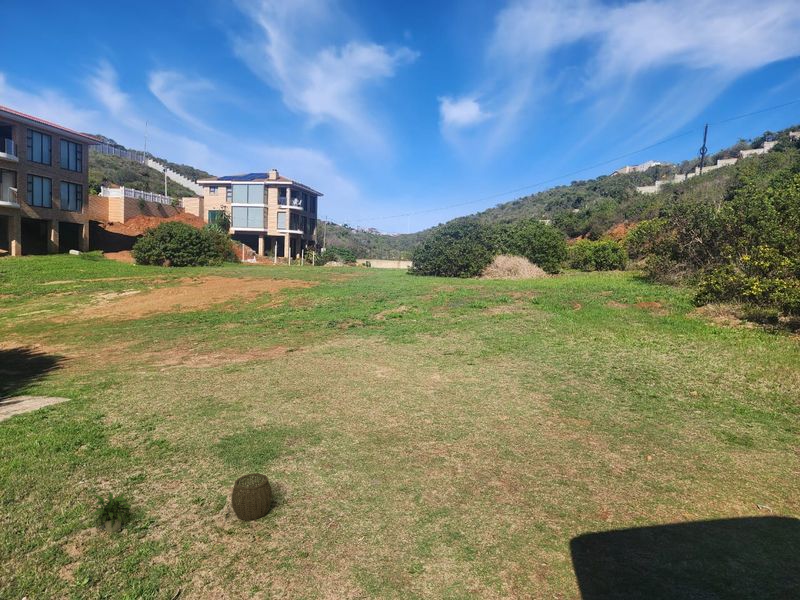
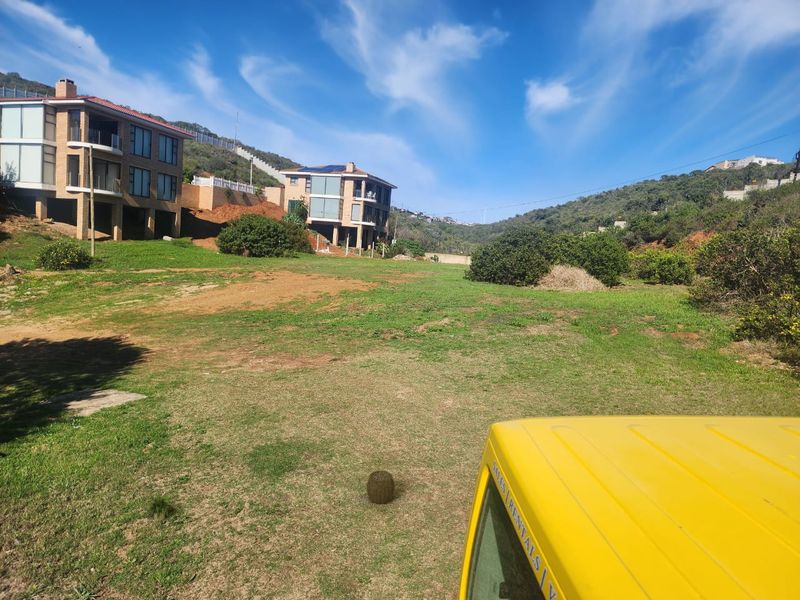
woven basket: present [232,473,272,520] -> present [367,471,395,504]

